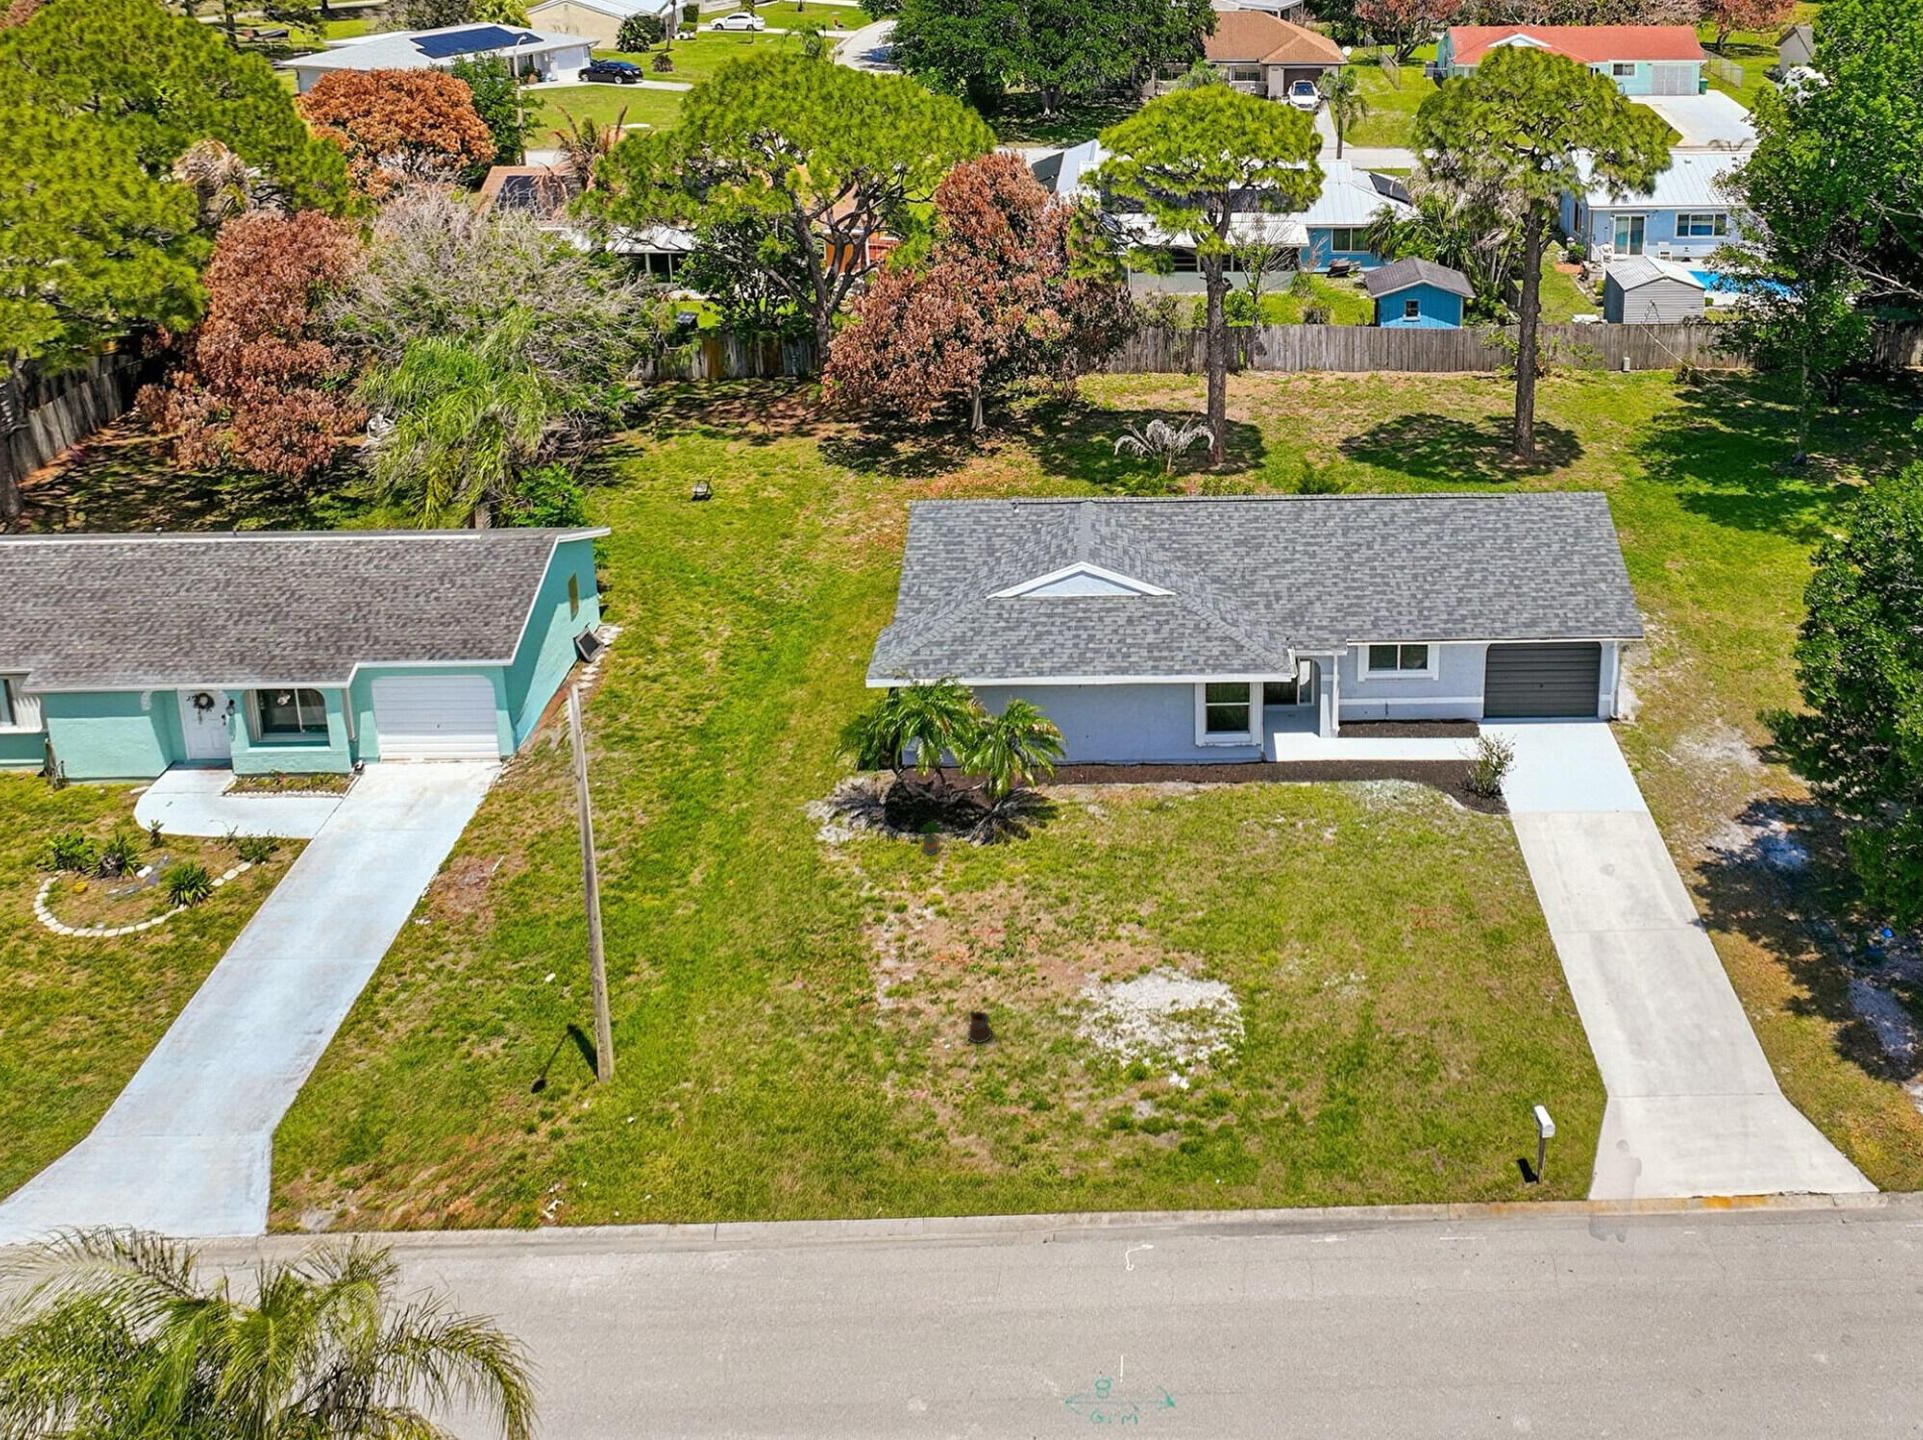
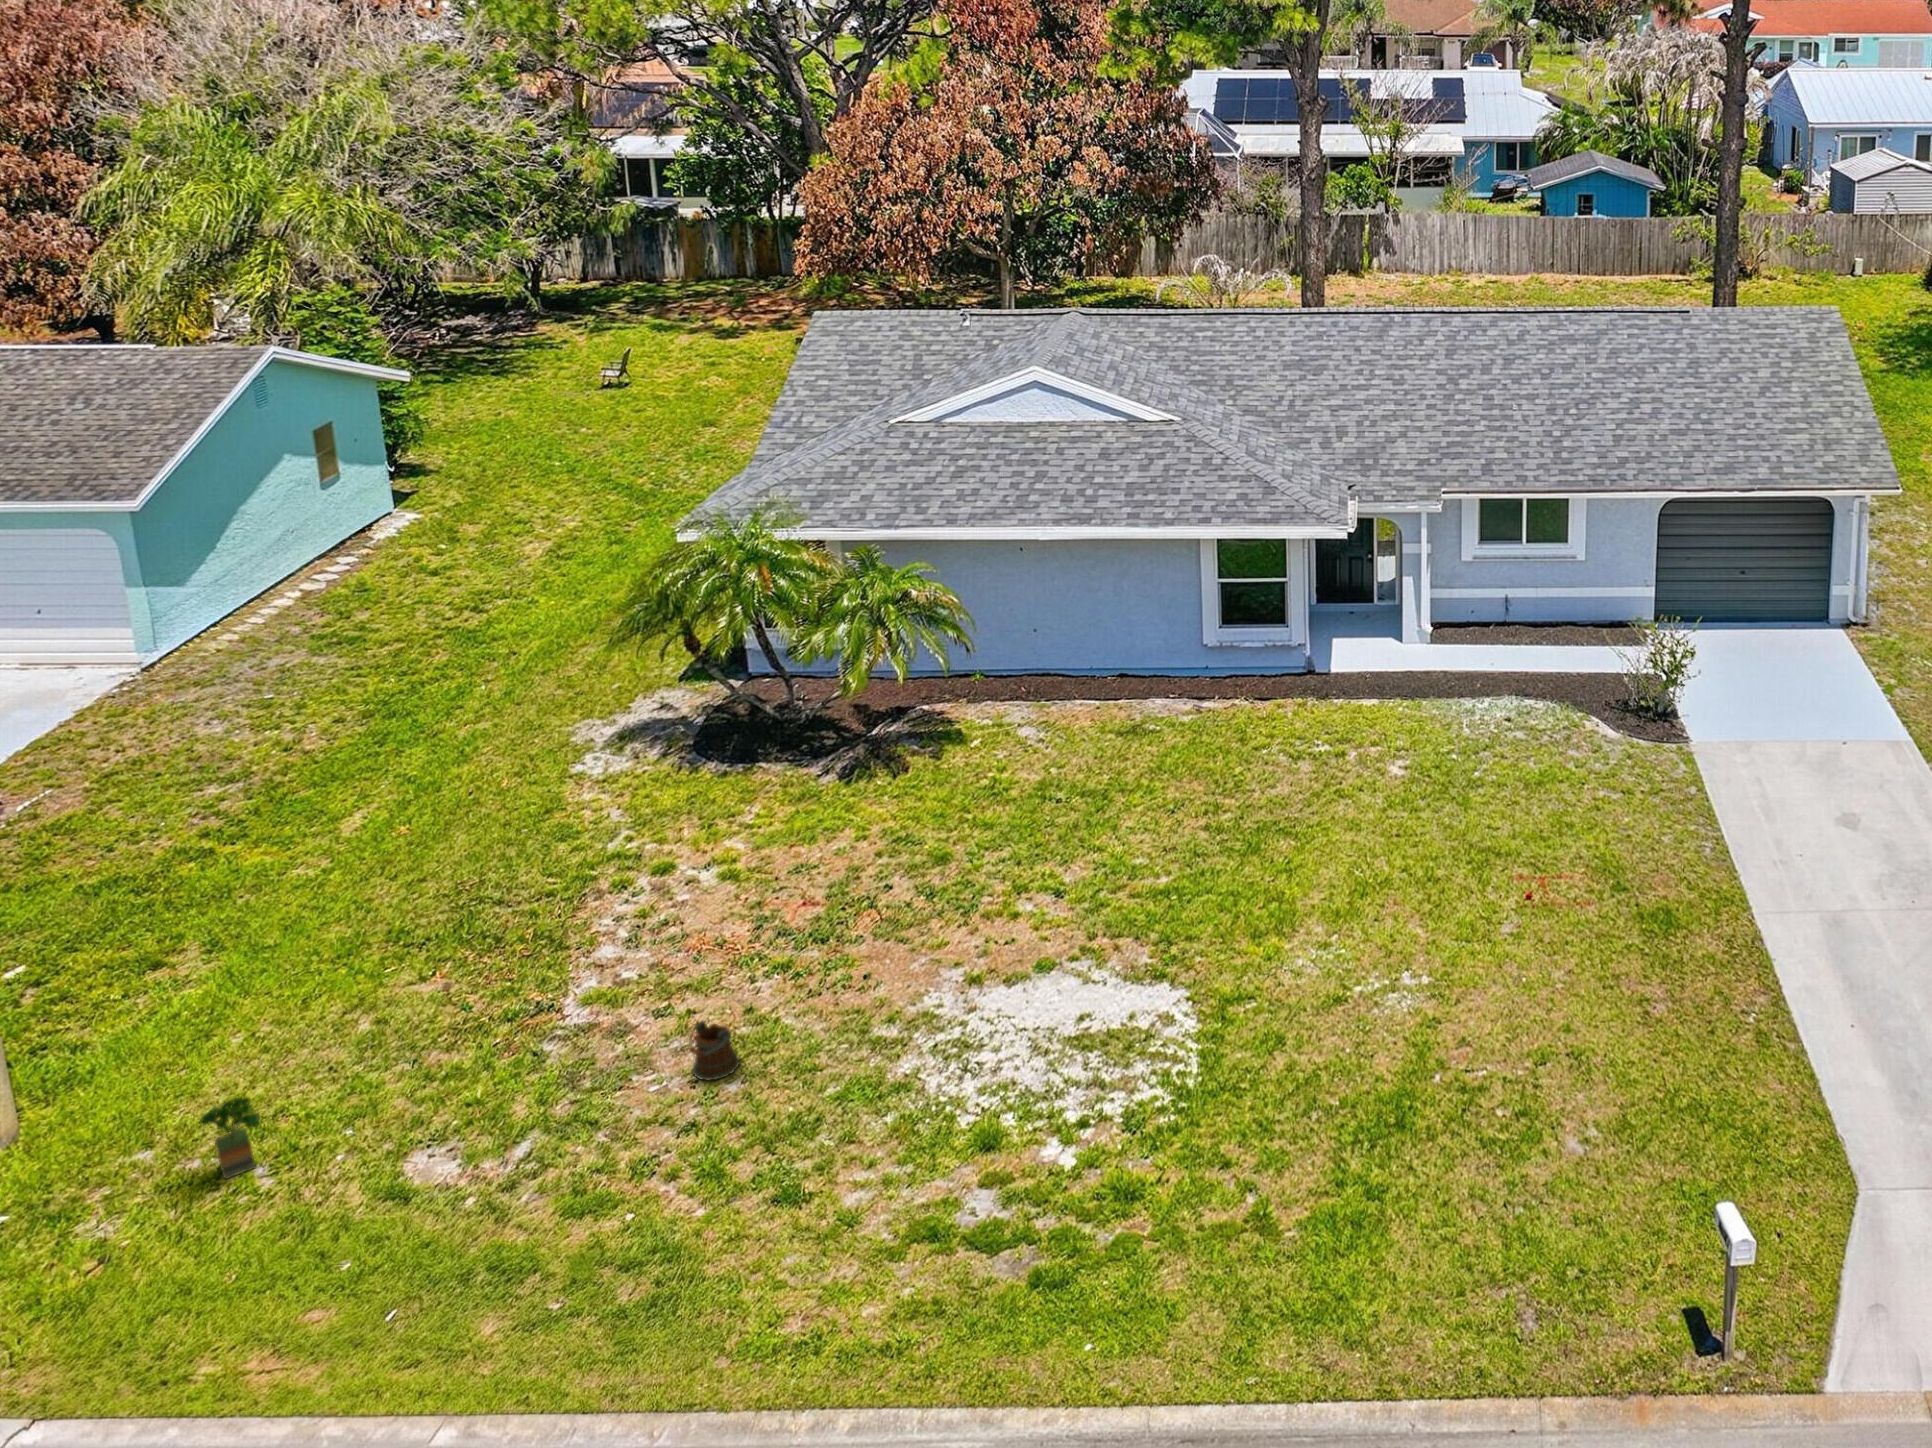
potted tree: present [920,821,943,855] -> present [200,1097,260,1179]

